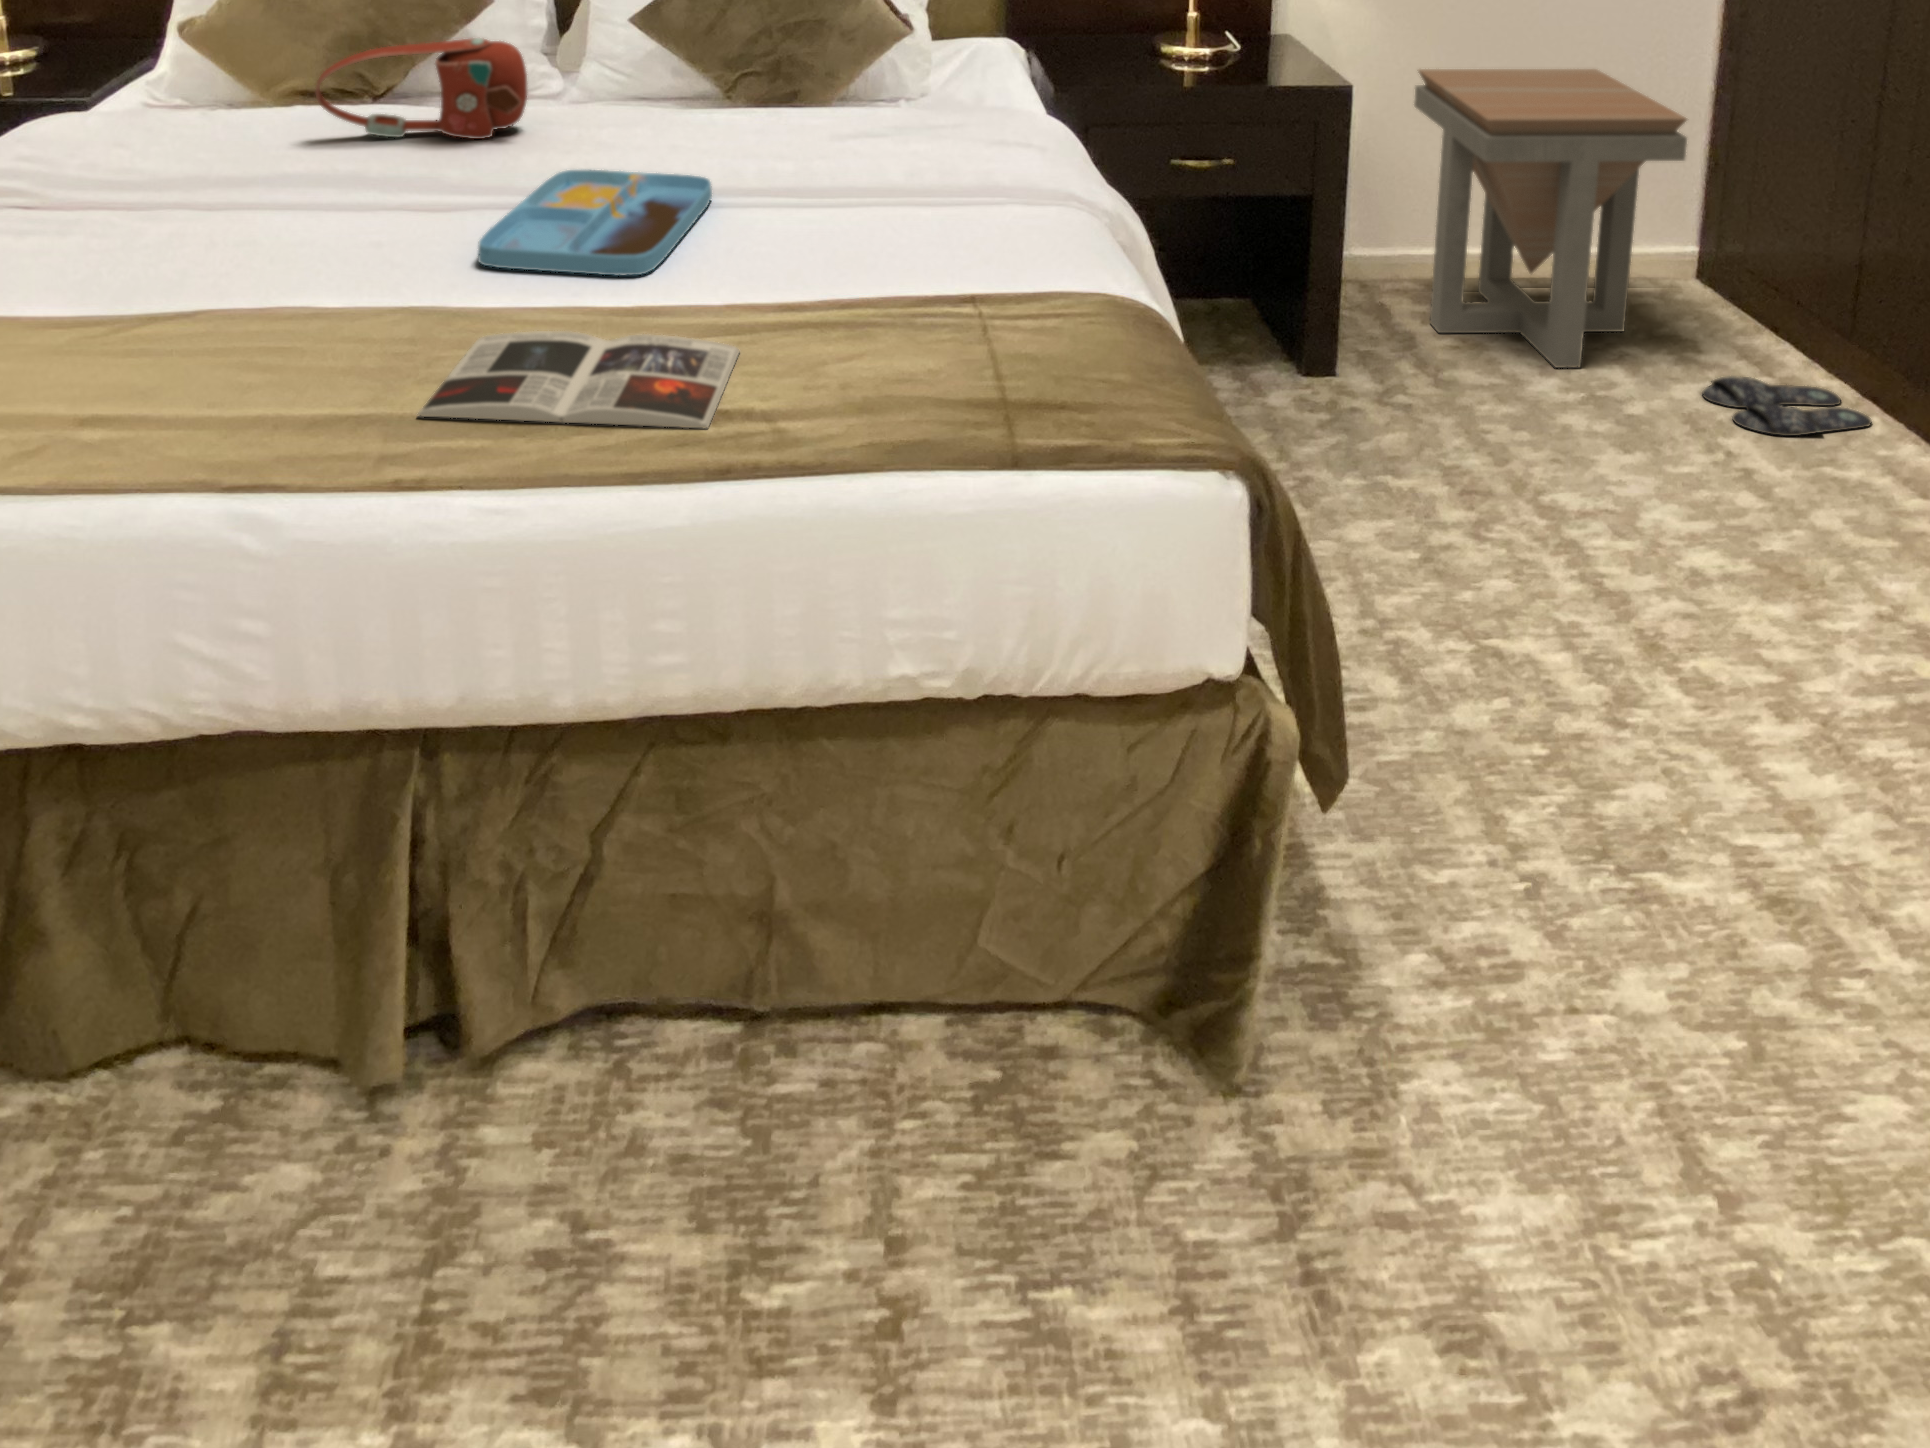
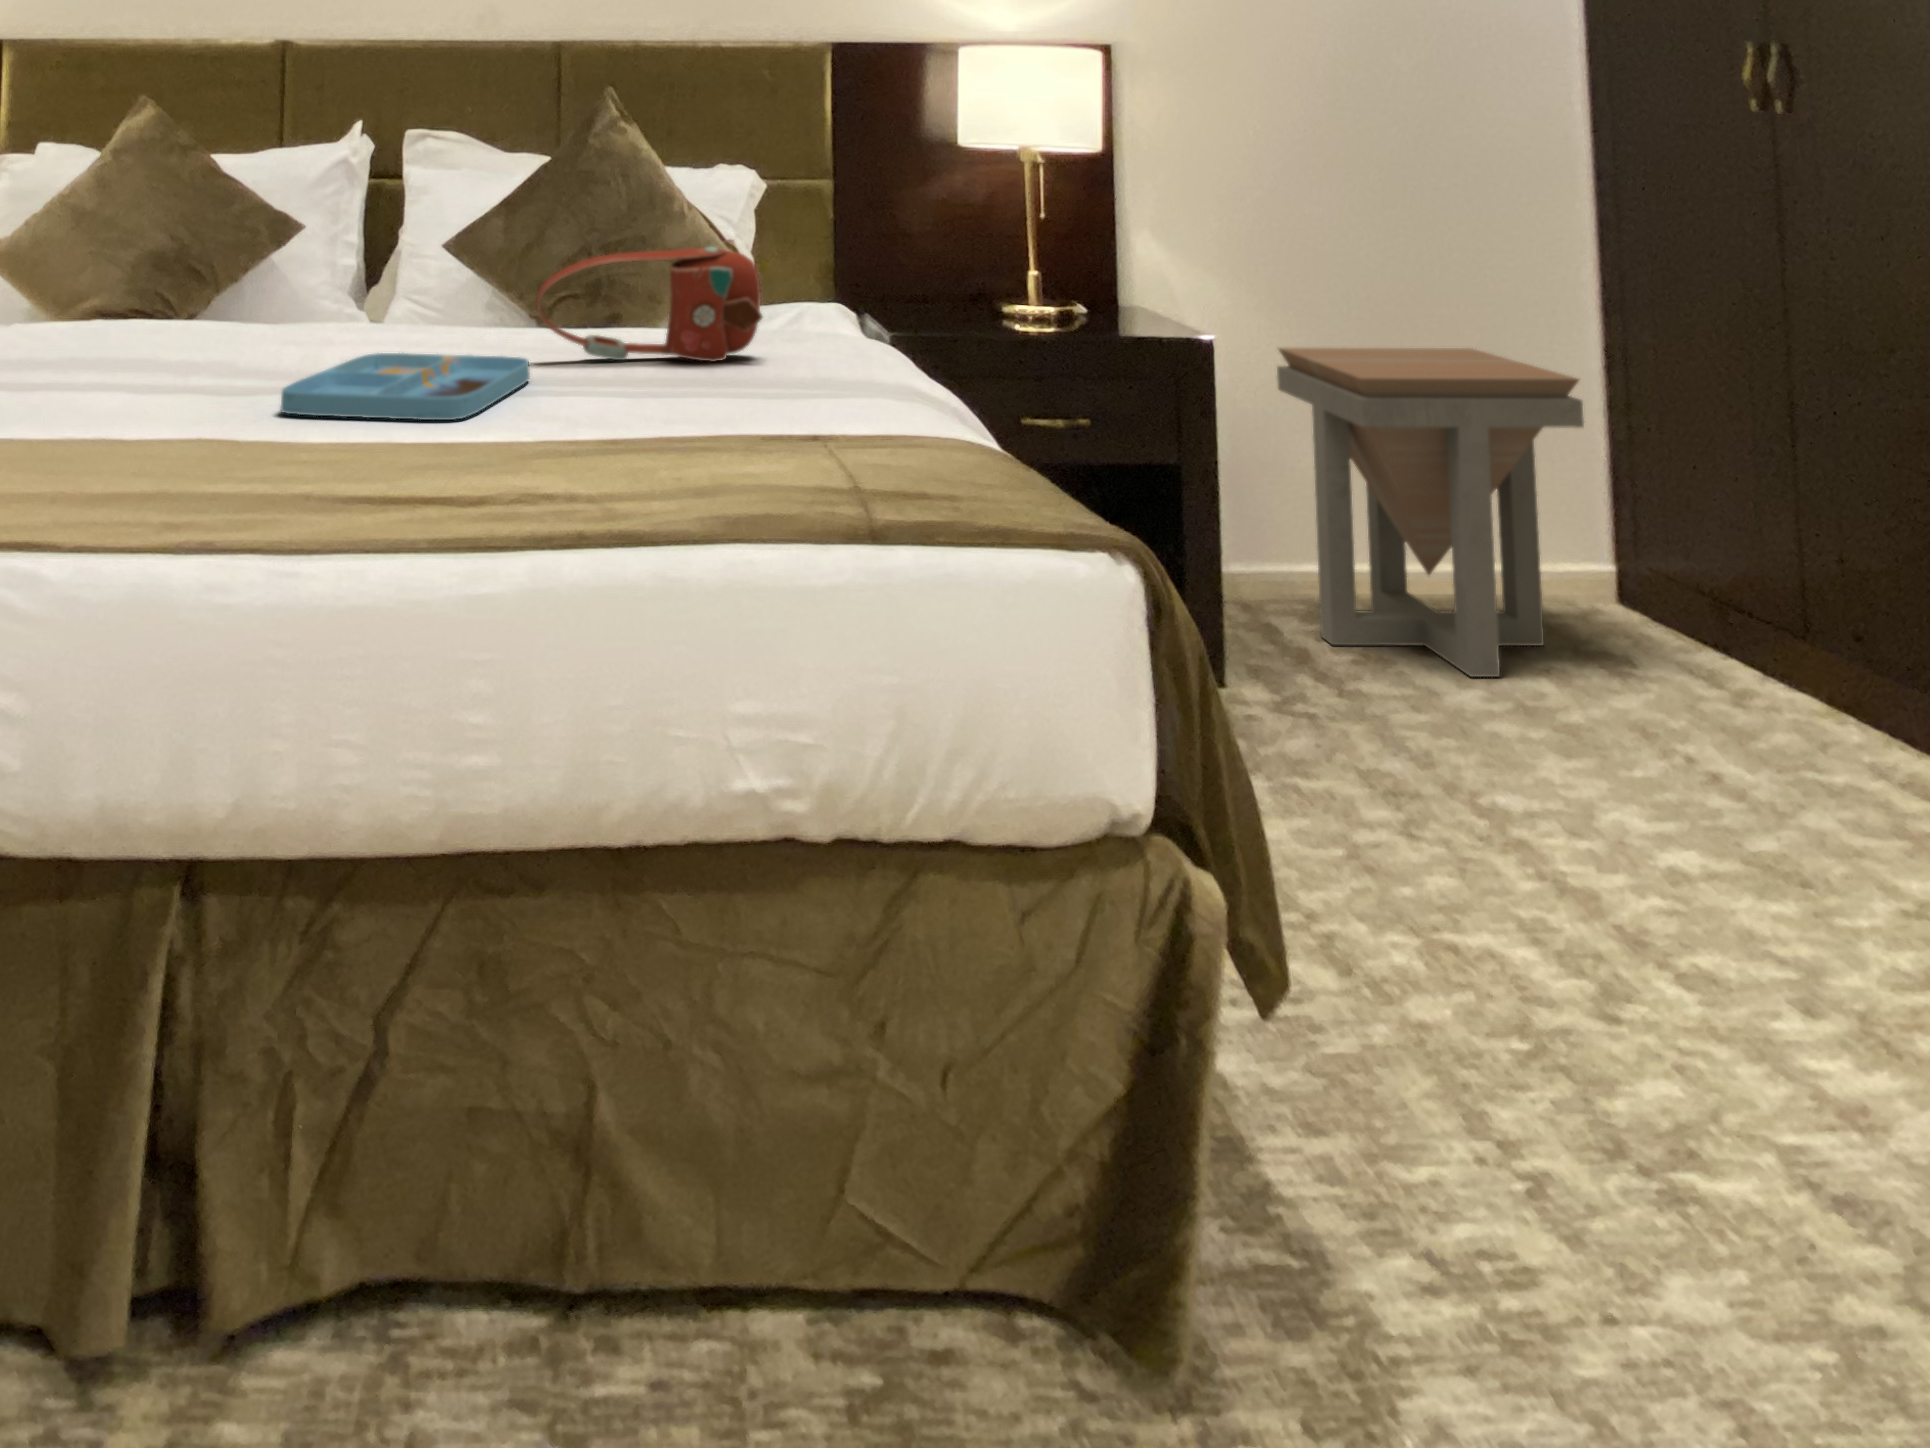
handbag: present [316,38,527,139] -> present [537,247,762,362]
magazine: present [418,331,739,428] -> none [212,441,564,504]
slippers: present [1702,376,1872,436] -> none [1645,683,1850,741]

